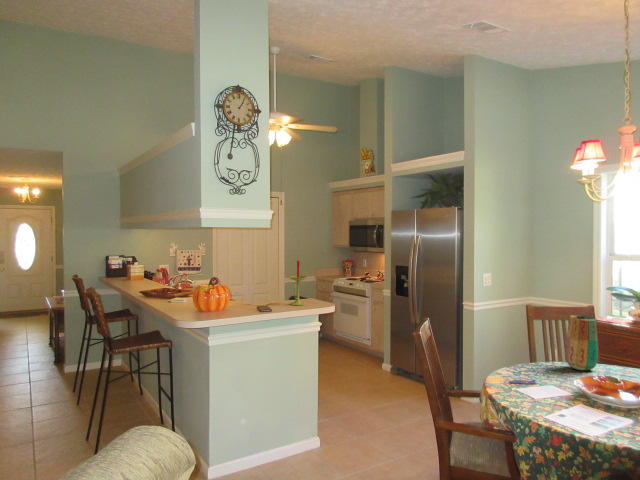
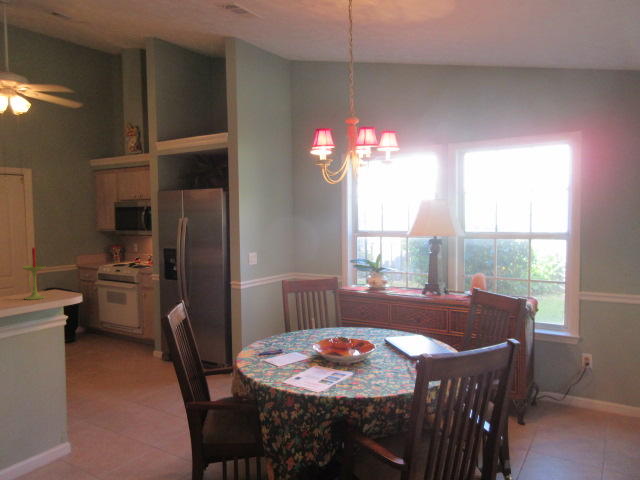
vase: present [565,316,598,370] -> none [309,286,334,334]

